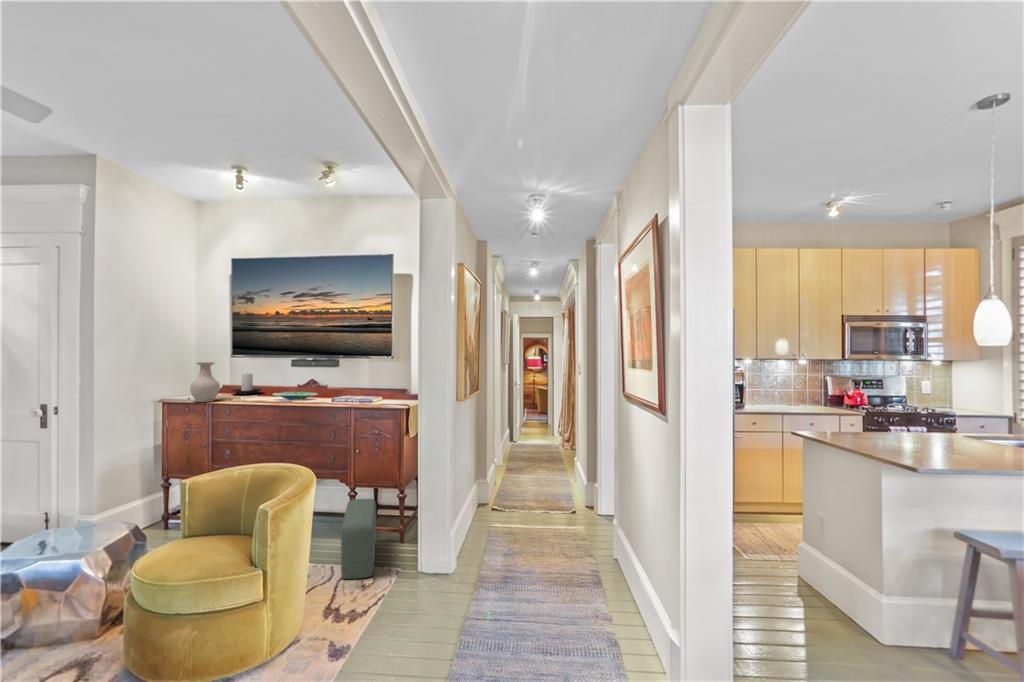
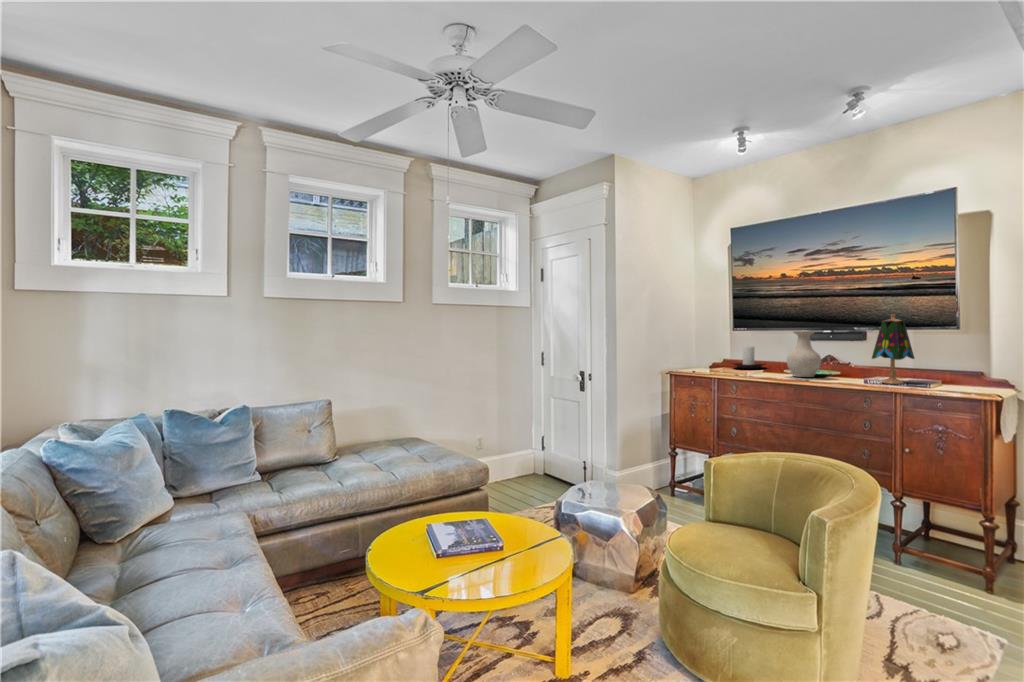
table lamp: none [337,349,365,402] -> present [872,314,915,384]
vase: present [190,362,220,402] -> present [787,331,821,377]
pouf: present [341,499,376,579] -> none [895,514,958,637]

